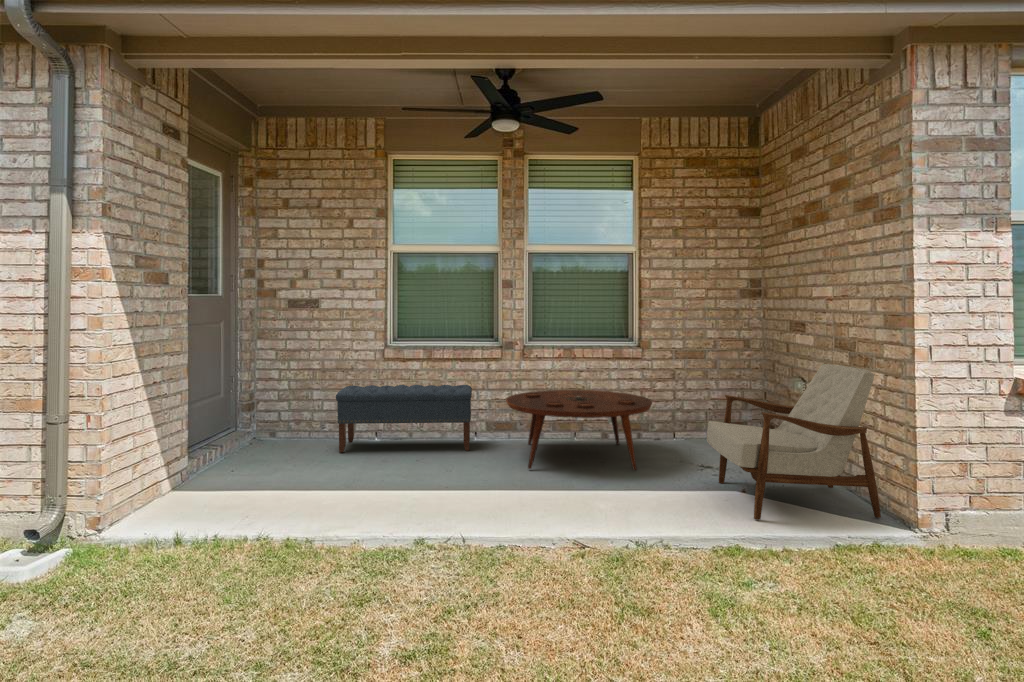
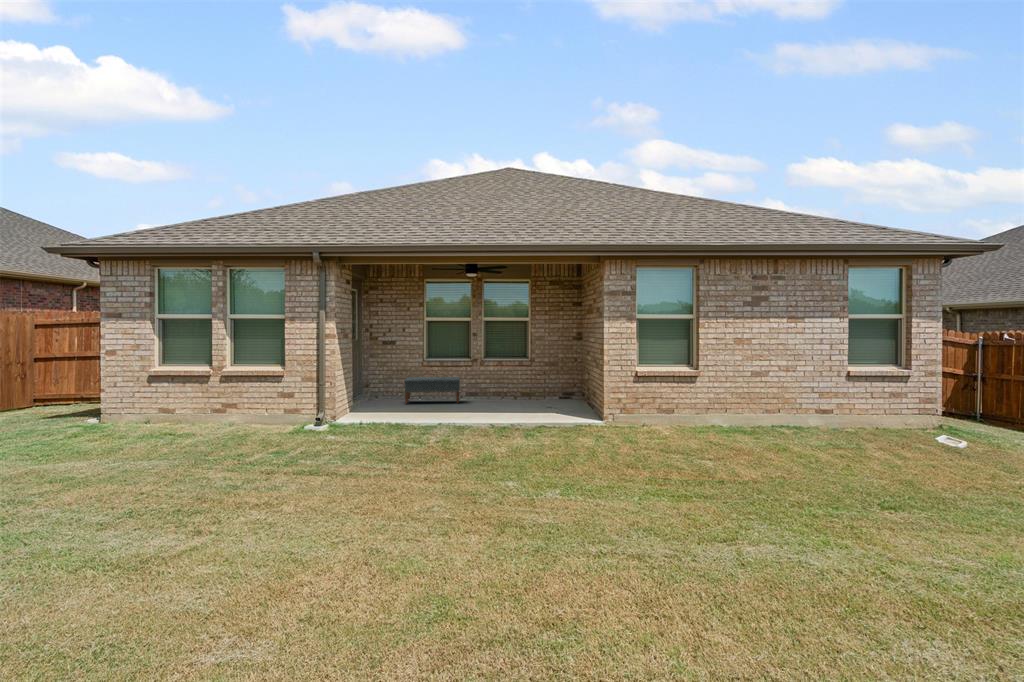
armchair: present [707,364,881,520] -> none [546,367,597,419]
coffee table: present [506,390,652,470] -> none [473,379,531,408]

